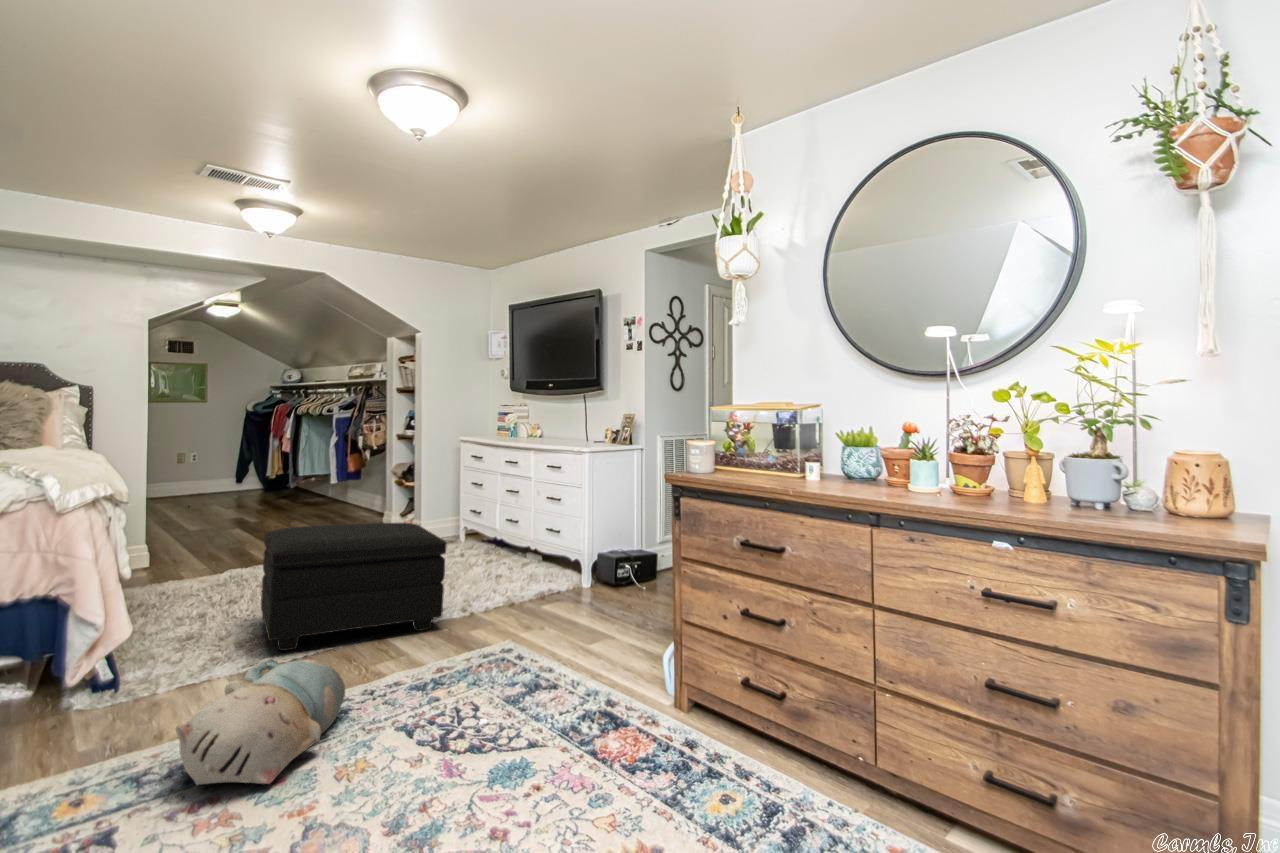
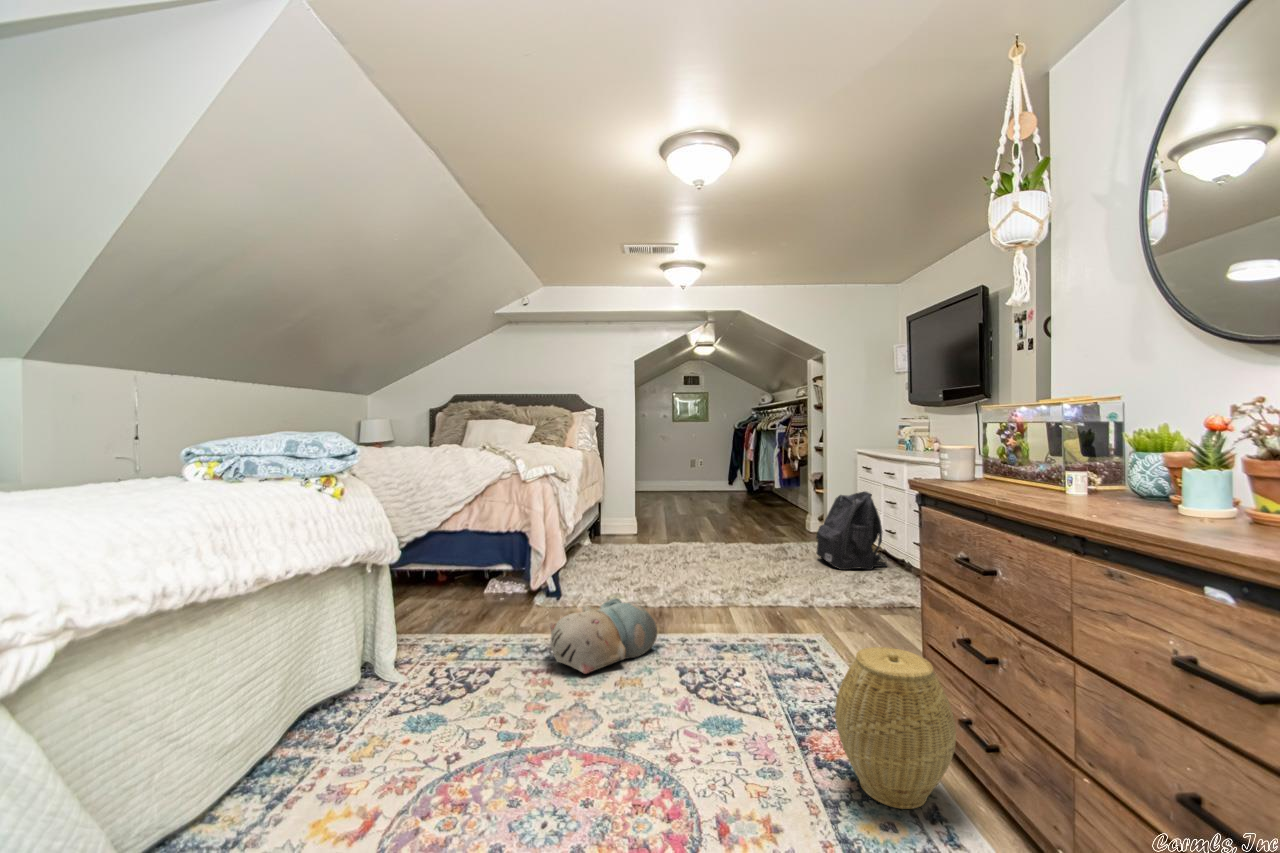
backpack: none [431,484,505,571] -> present [816,491,887,570]
footstool: present [261,523,446,651] -> none [650,515,775,610]
woven basket: none [650,633,753,780] -> present [835,647,956,809]

